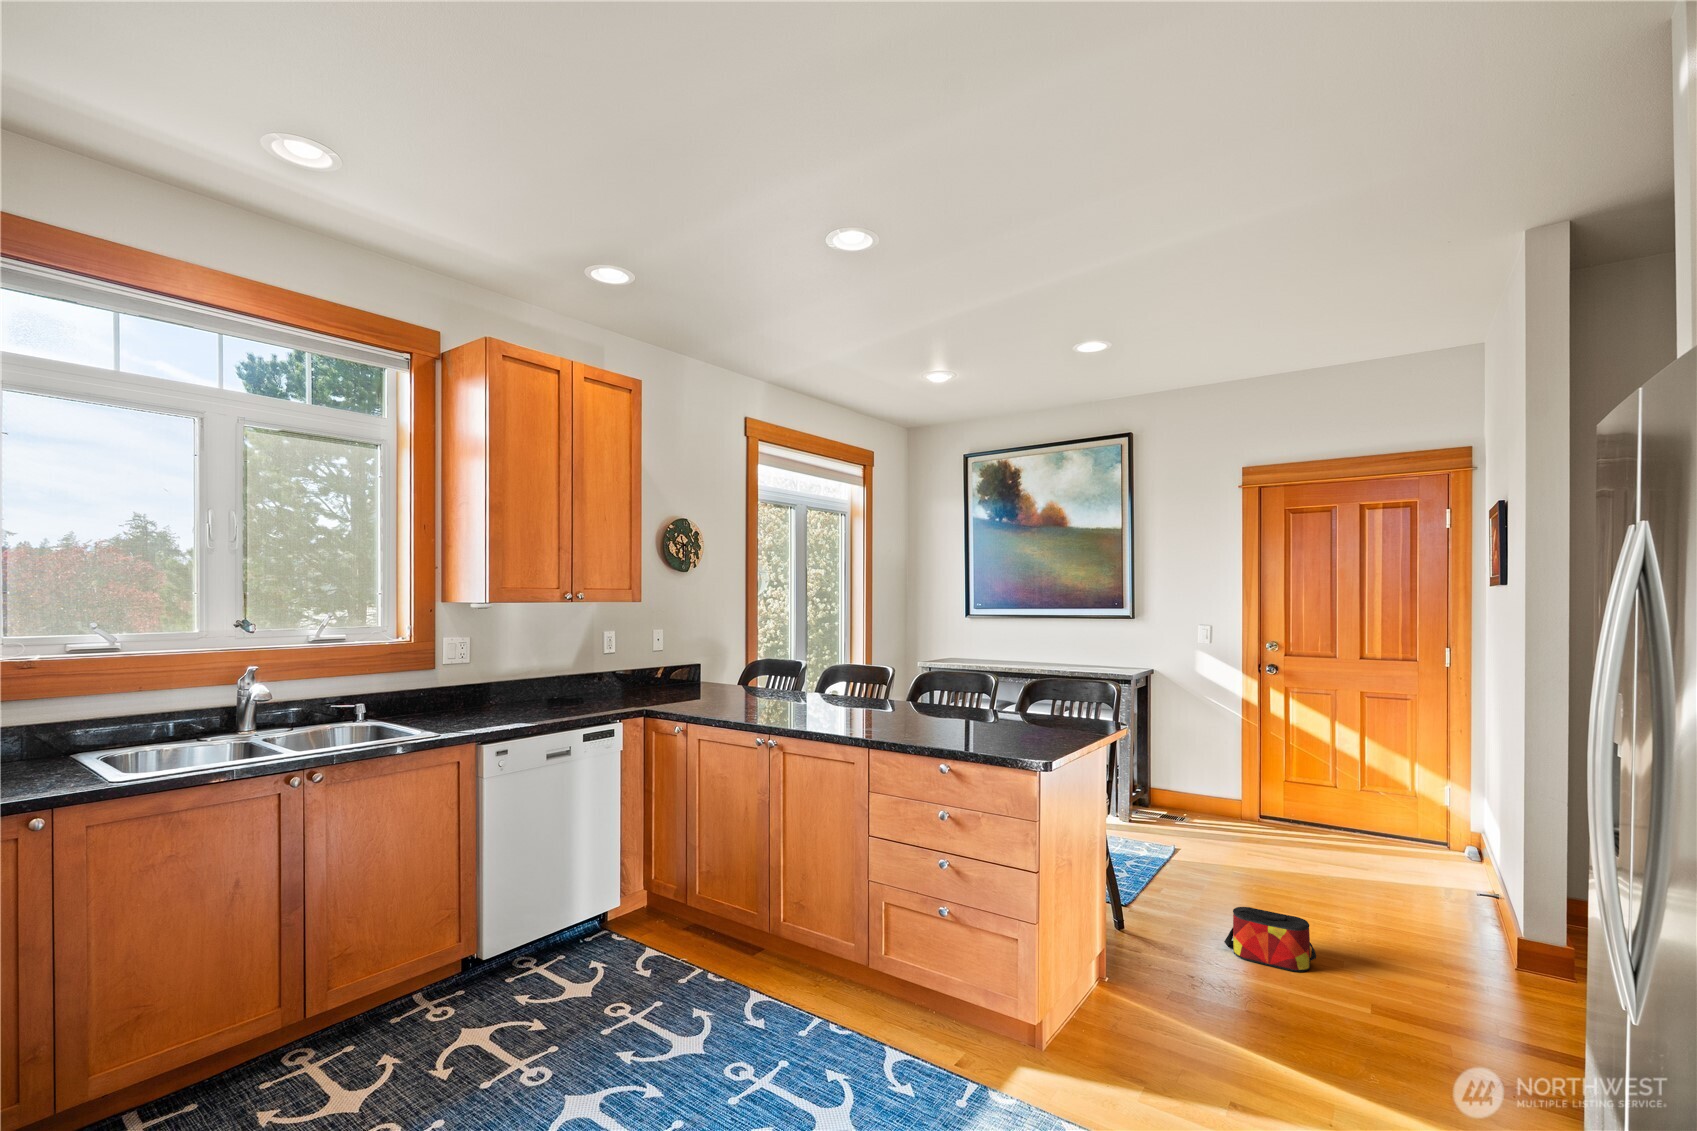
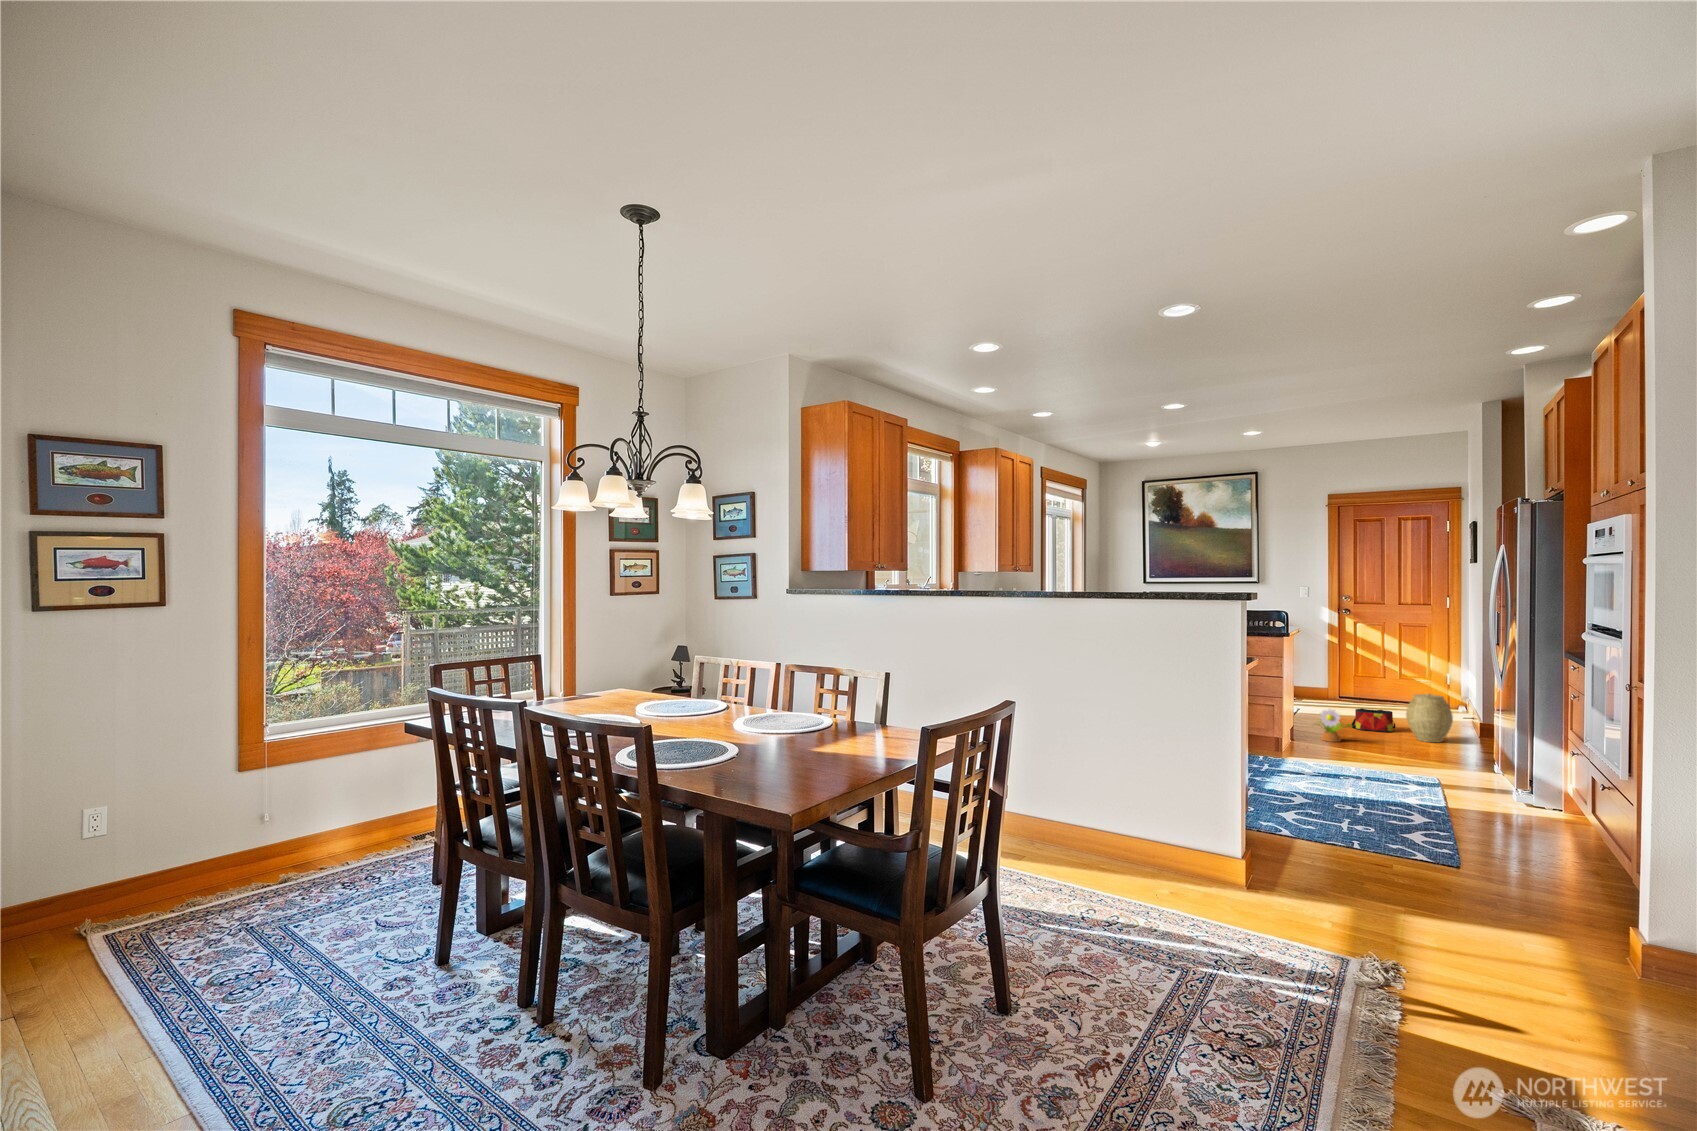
woven basket: none [1329,904,1438,1035] -> present [1406,693,1453,742]
decorative plant: none [1105,943,1199,1026] -> present [1320,709,1351,742]

